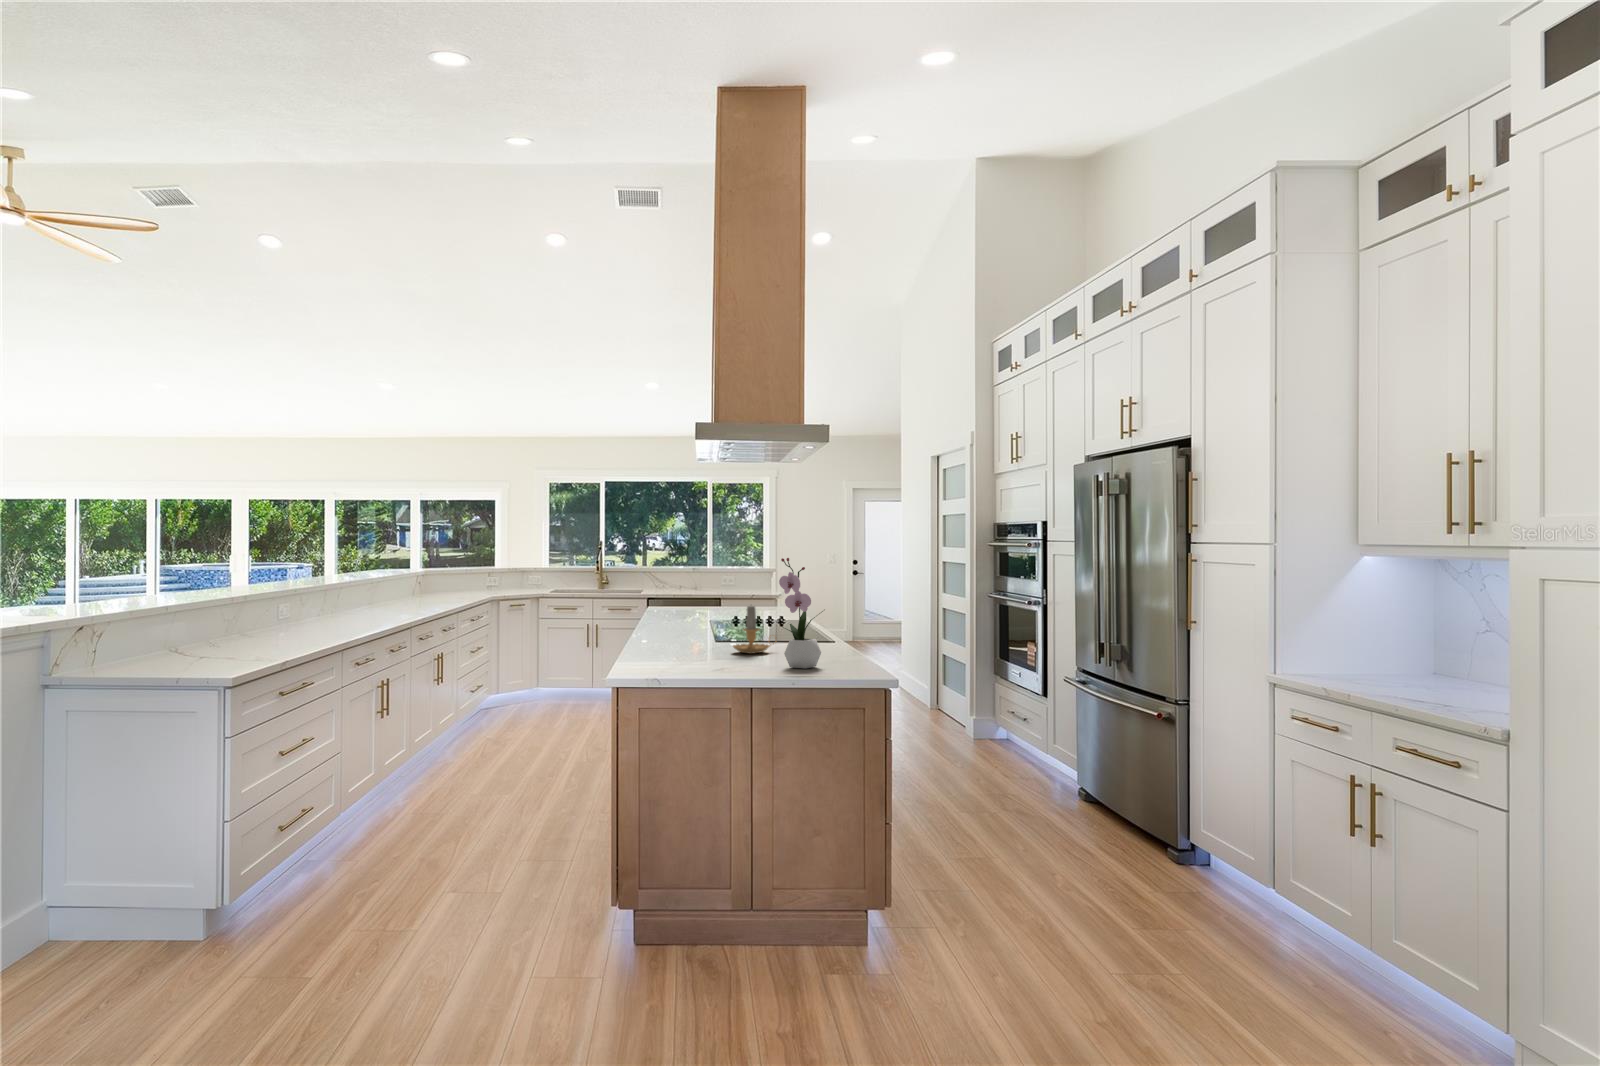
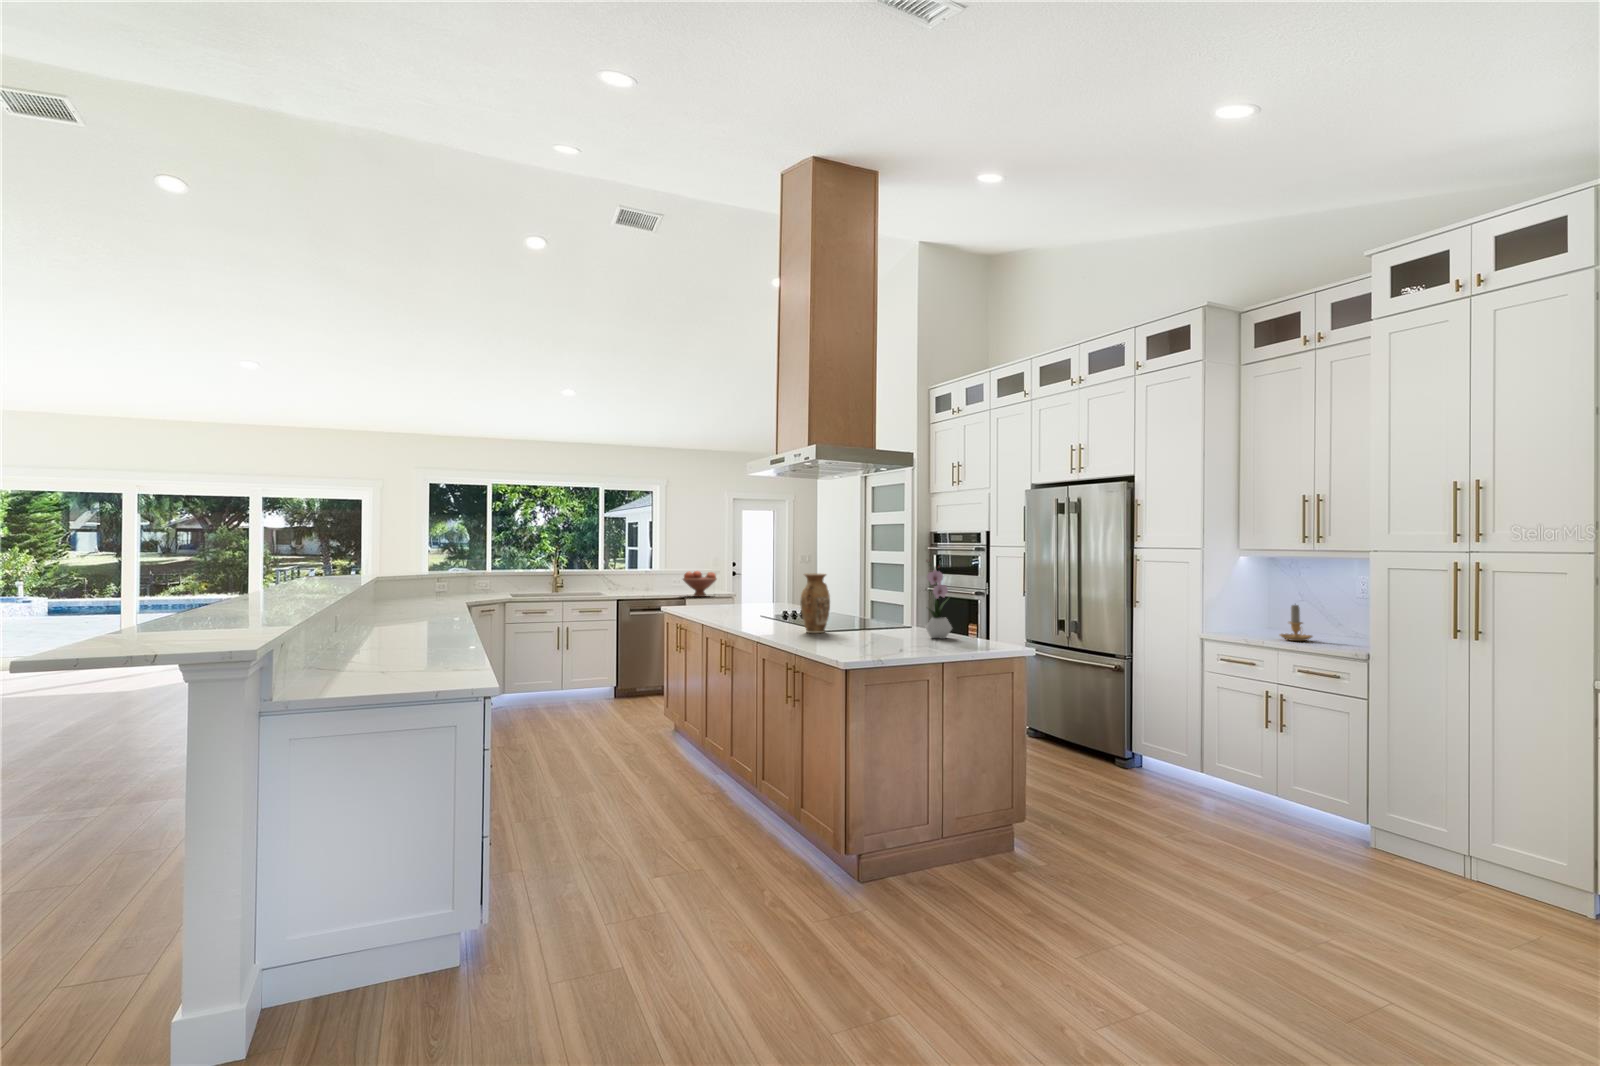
fruit bowl: none [712,570,752,600] -> present [683,571,717,597]
vase: none [661,576,708,653] -> present [800,573,830,633]
candle: present [733,606,776,654] -> present [1280,604,1312,641]

